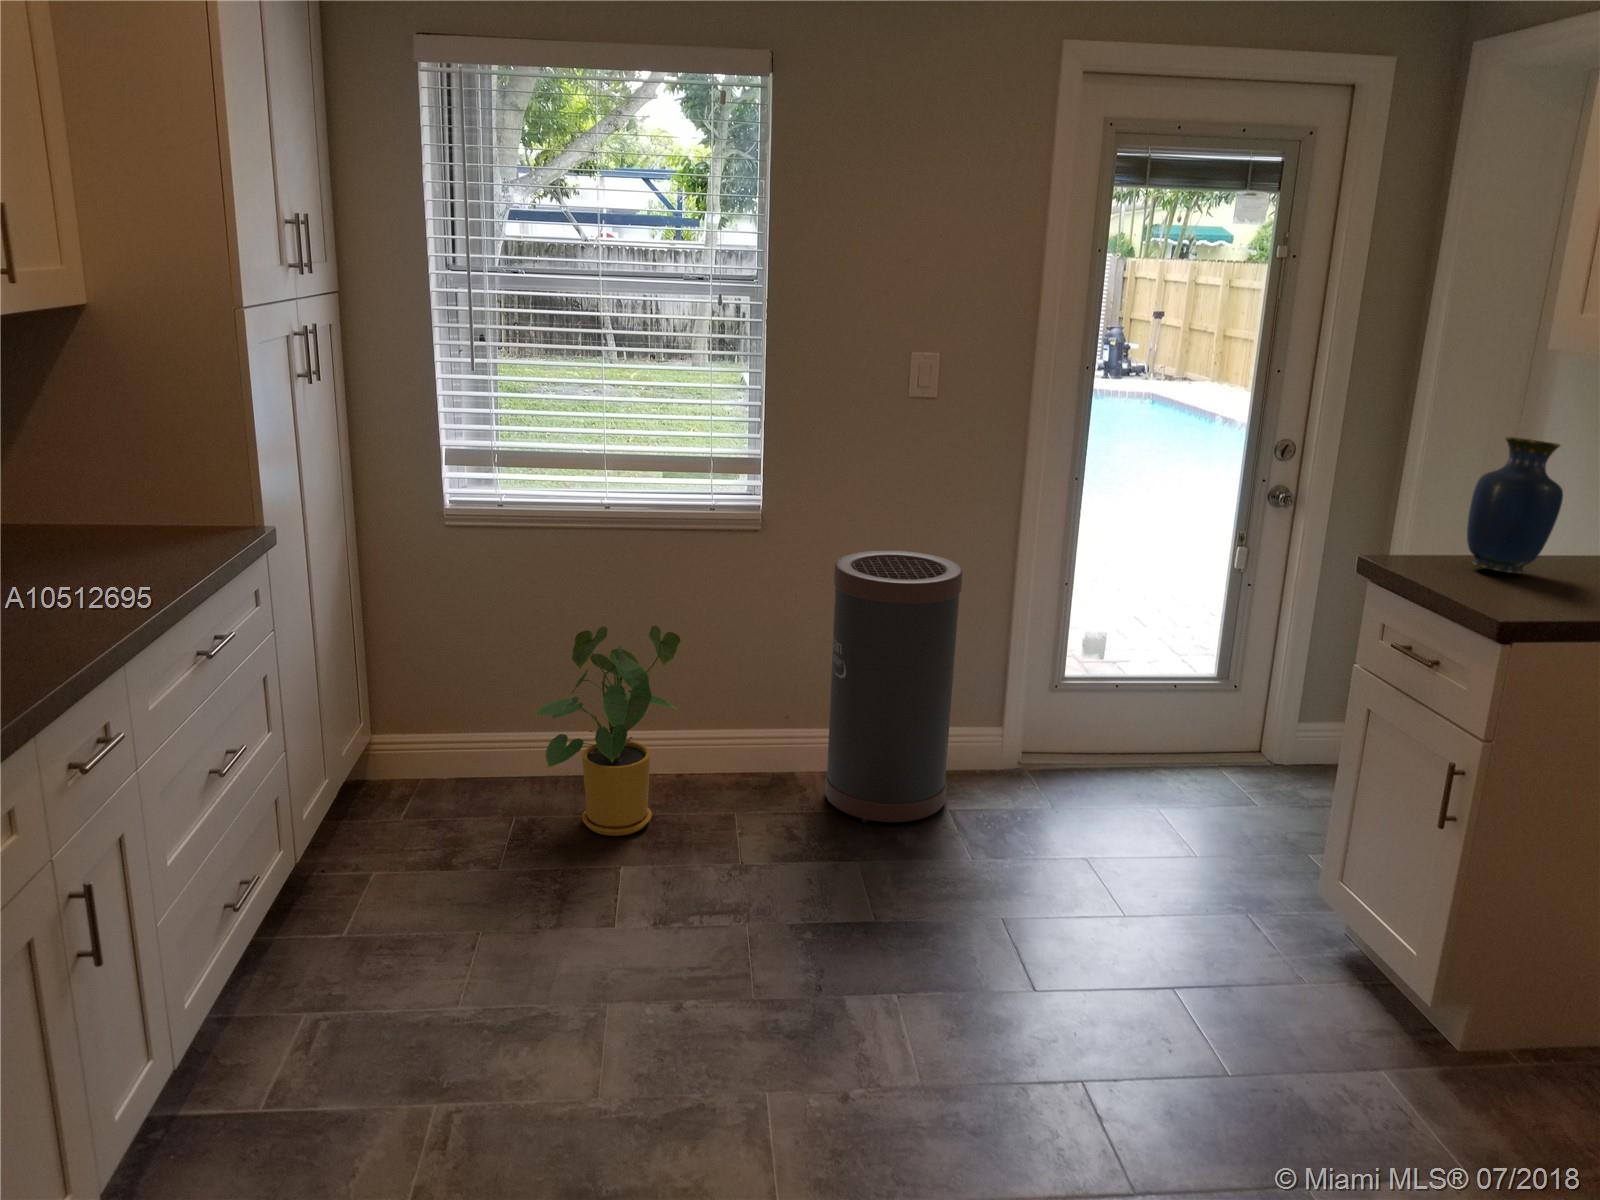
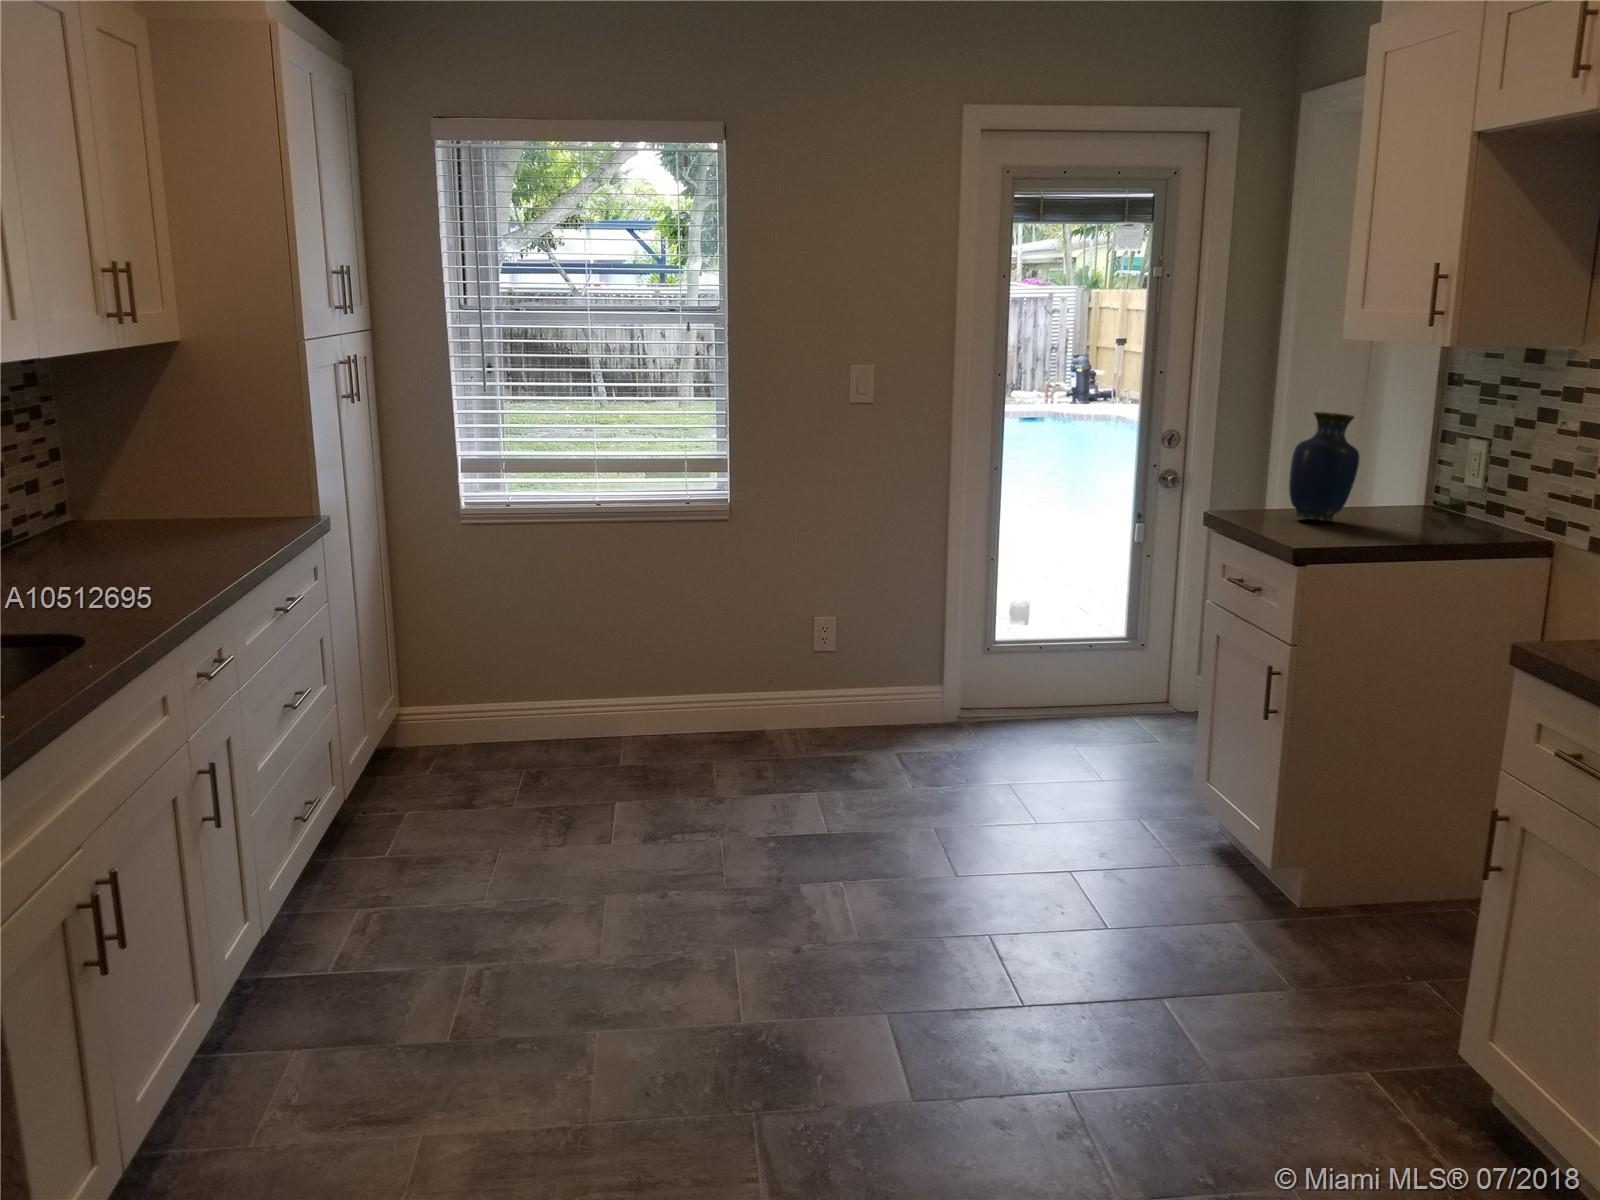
trash can: present [825,550,963,822] -> none [791,534,899,764]
house plant: present [532,626,681,836] -> none [539,603,664,779]

